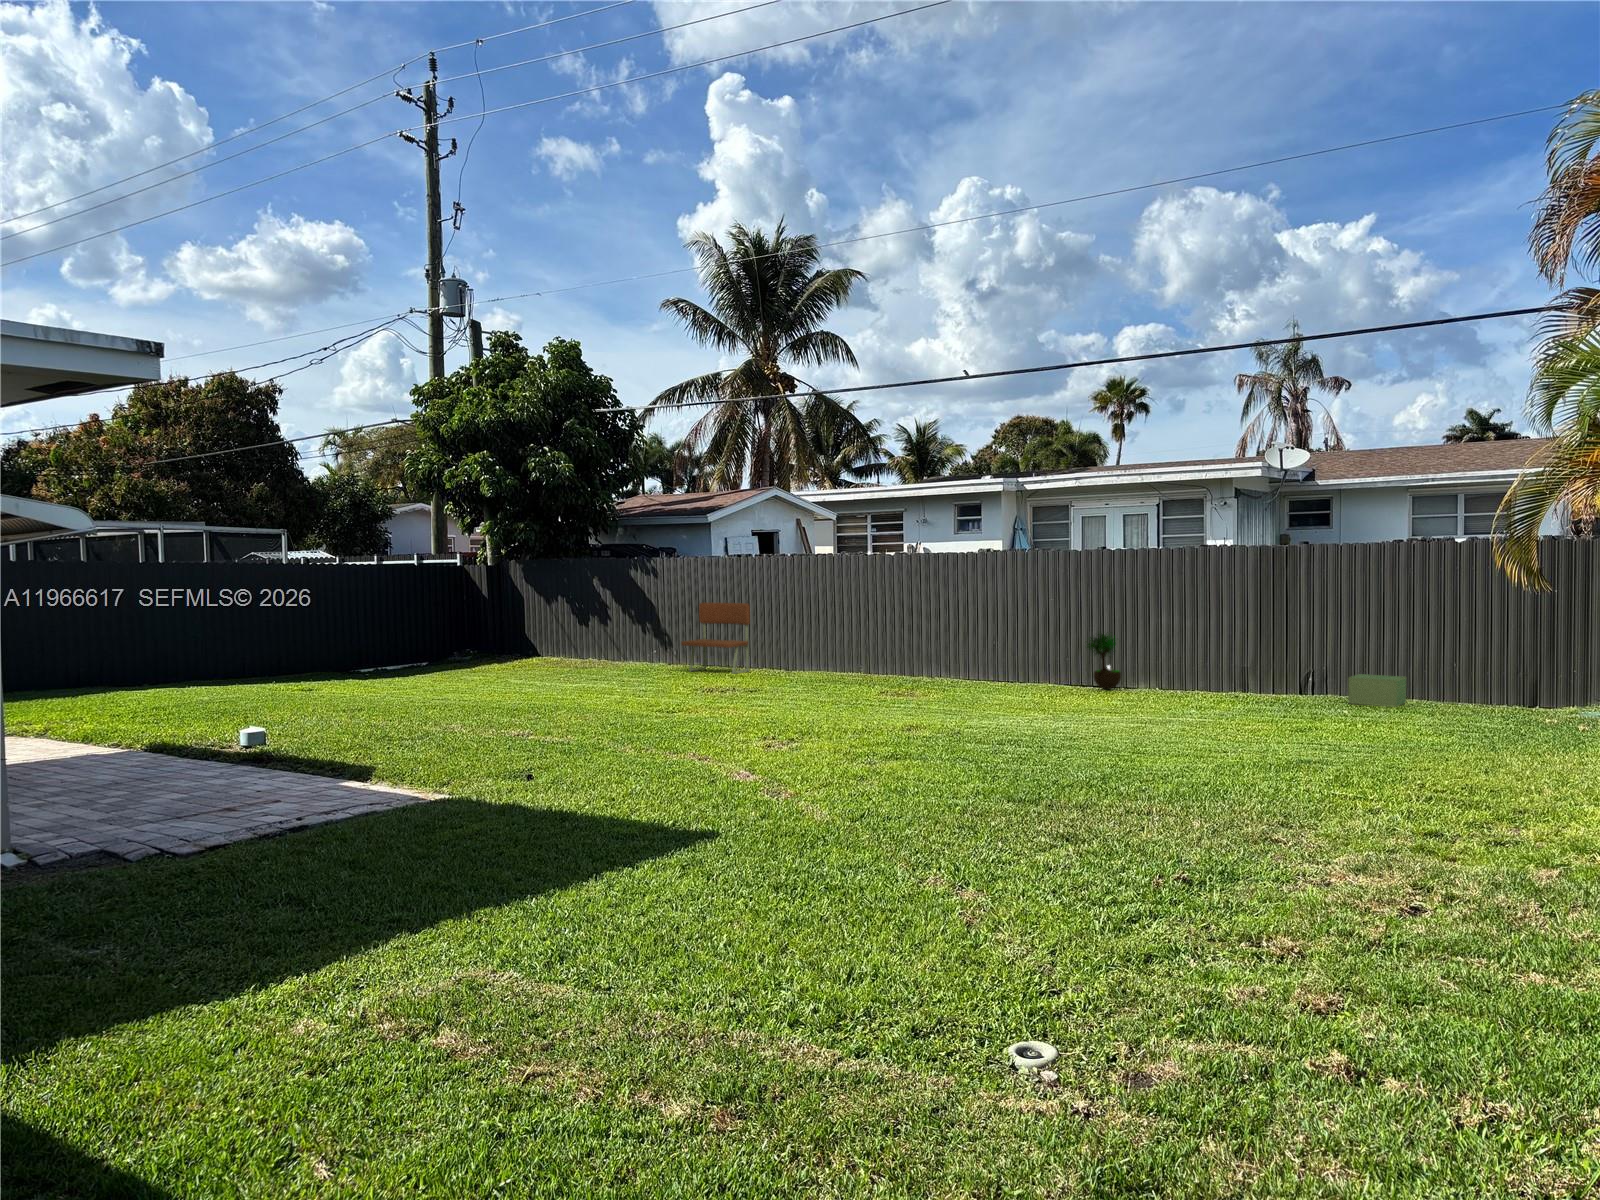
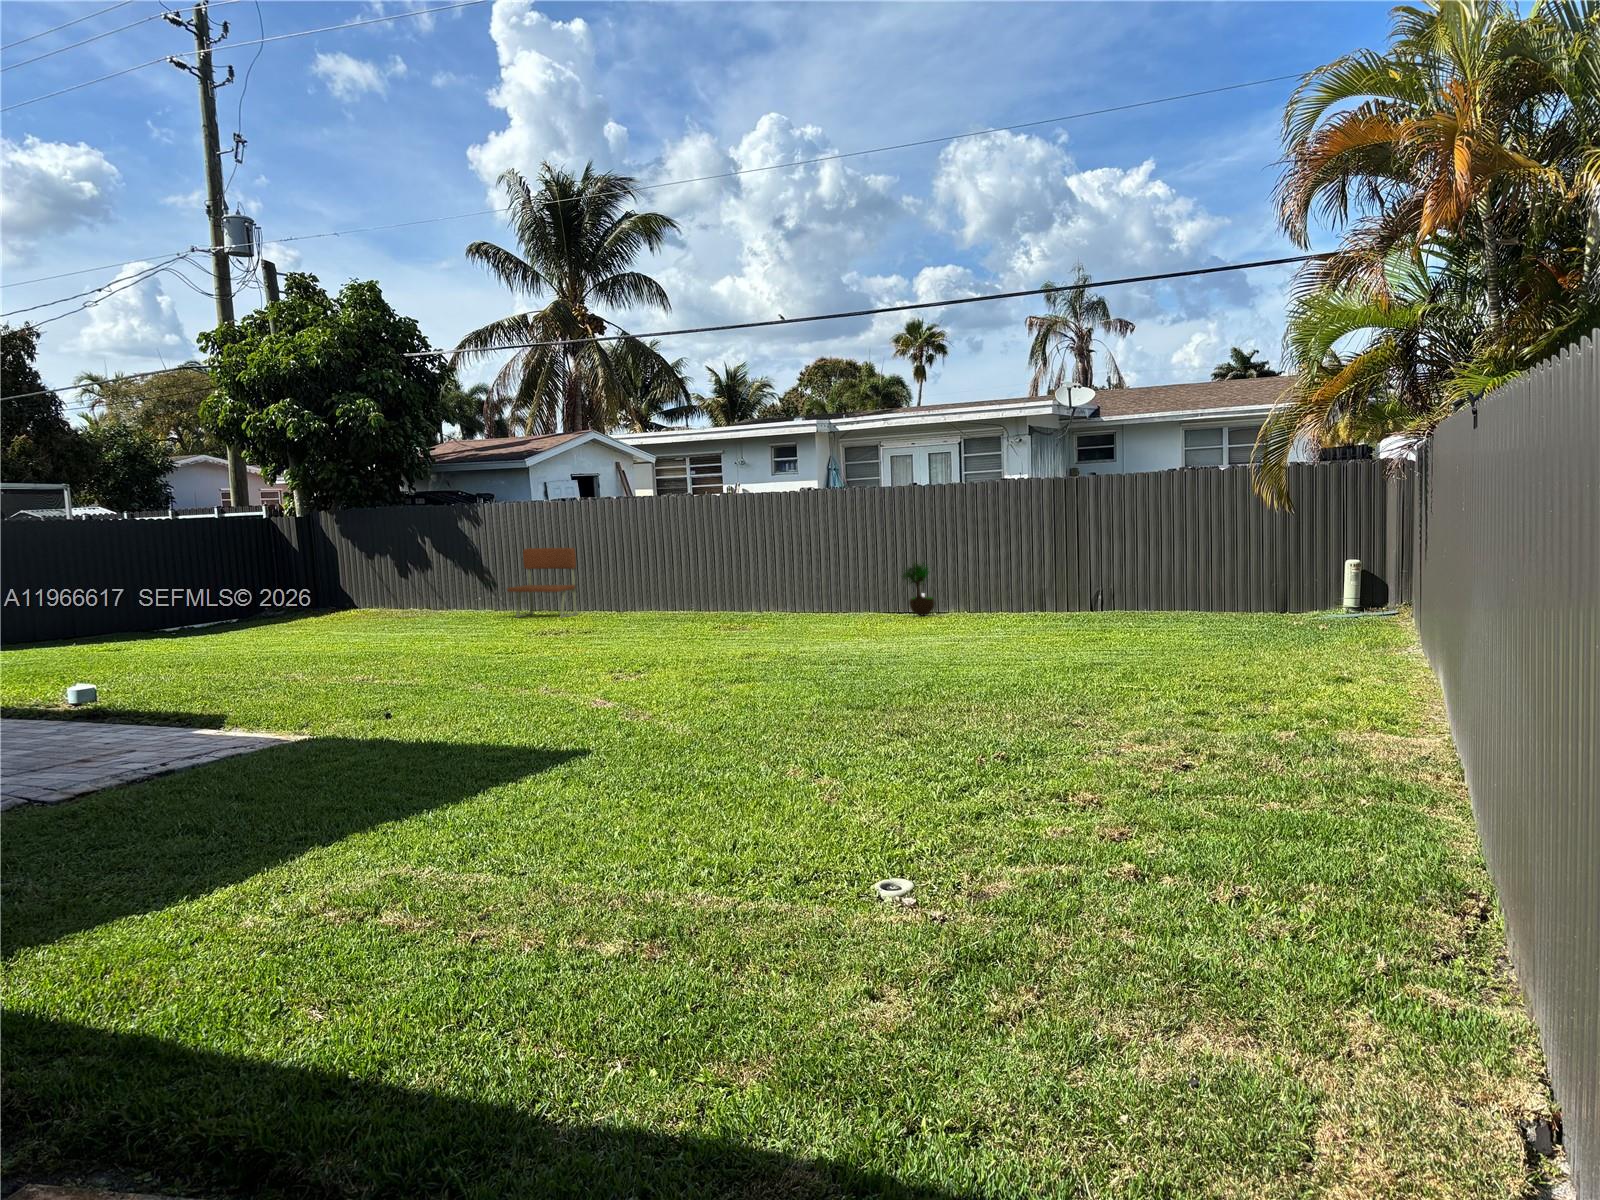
storage box: present [1348,674,1406,707] -> none [1133,591,1182,618]

